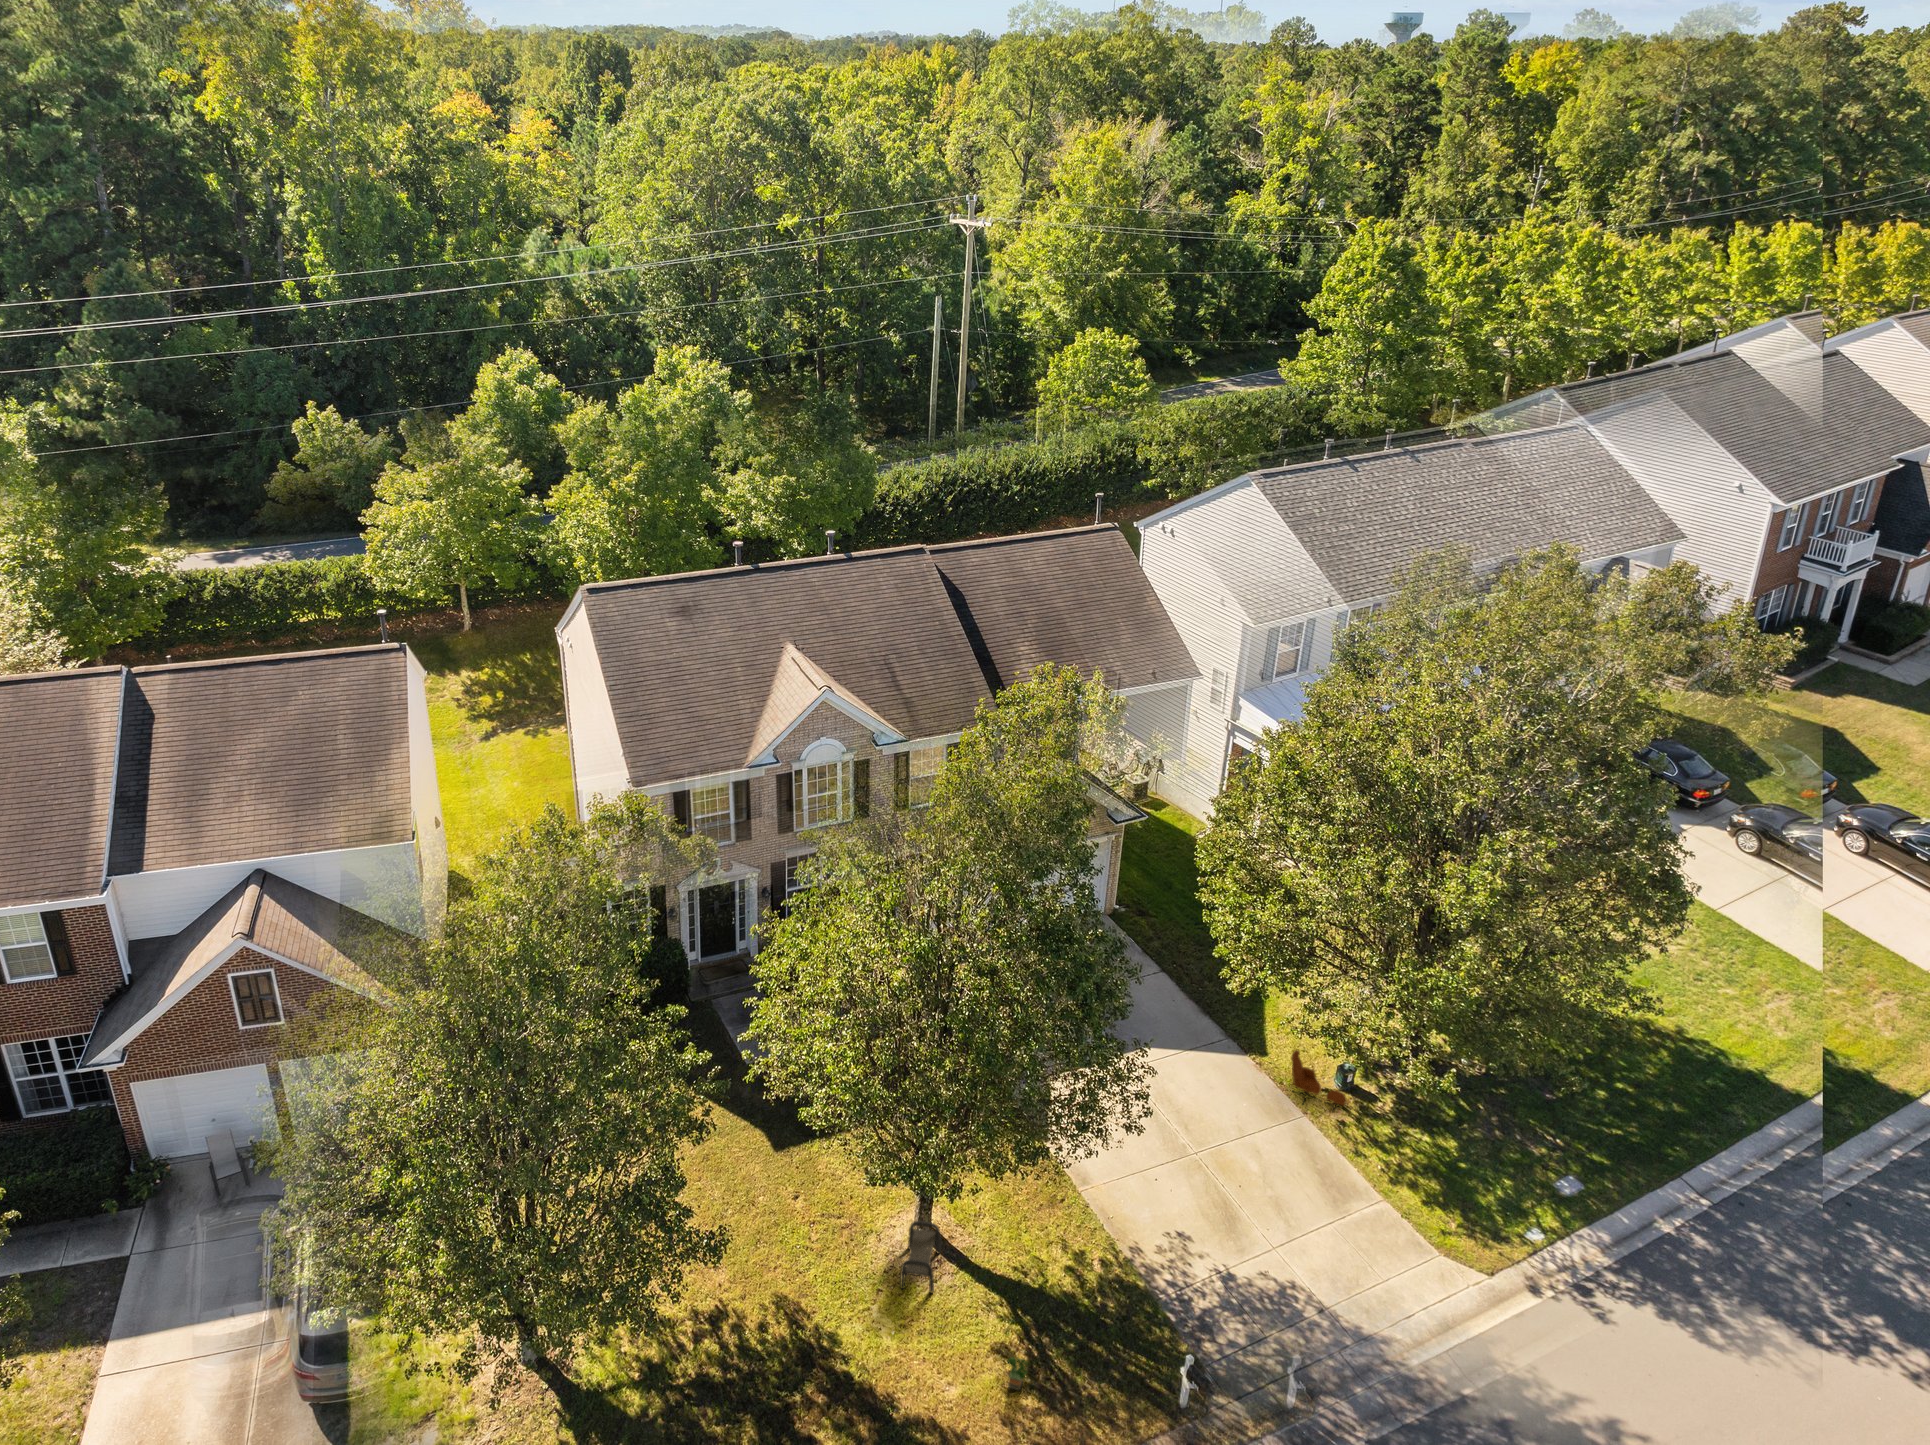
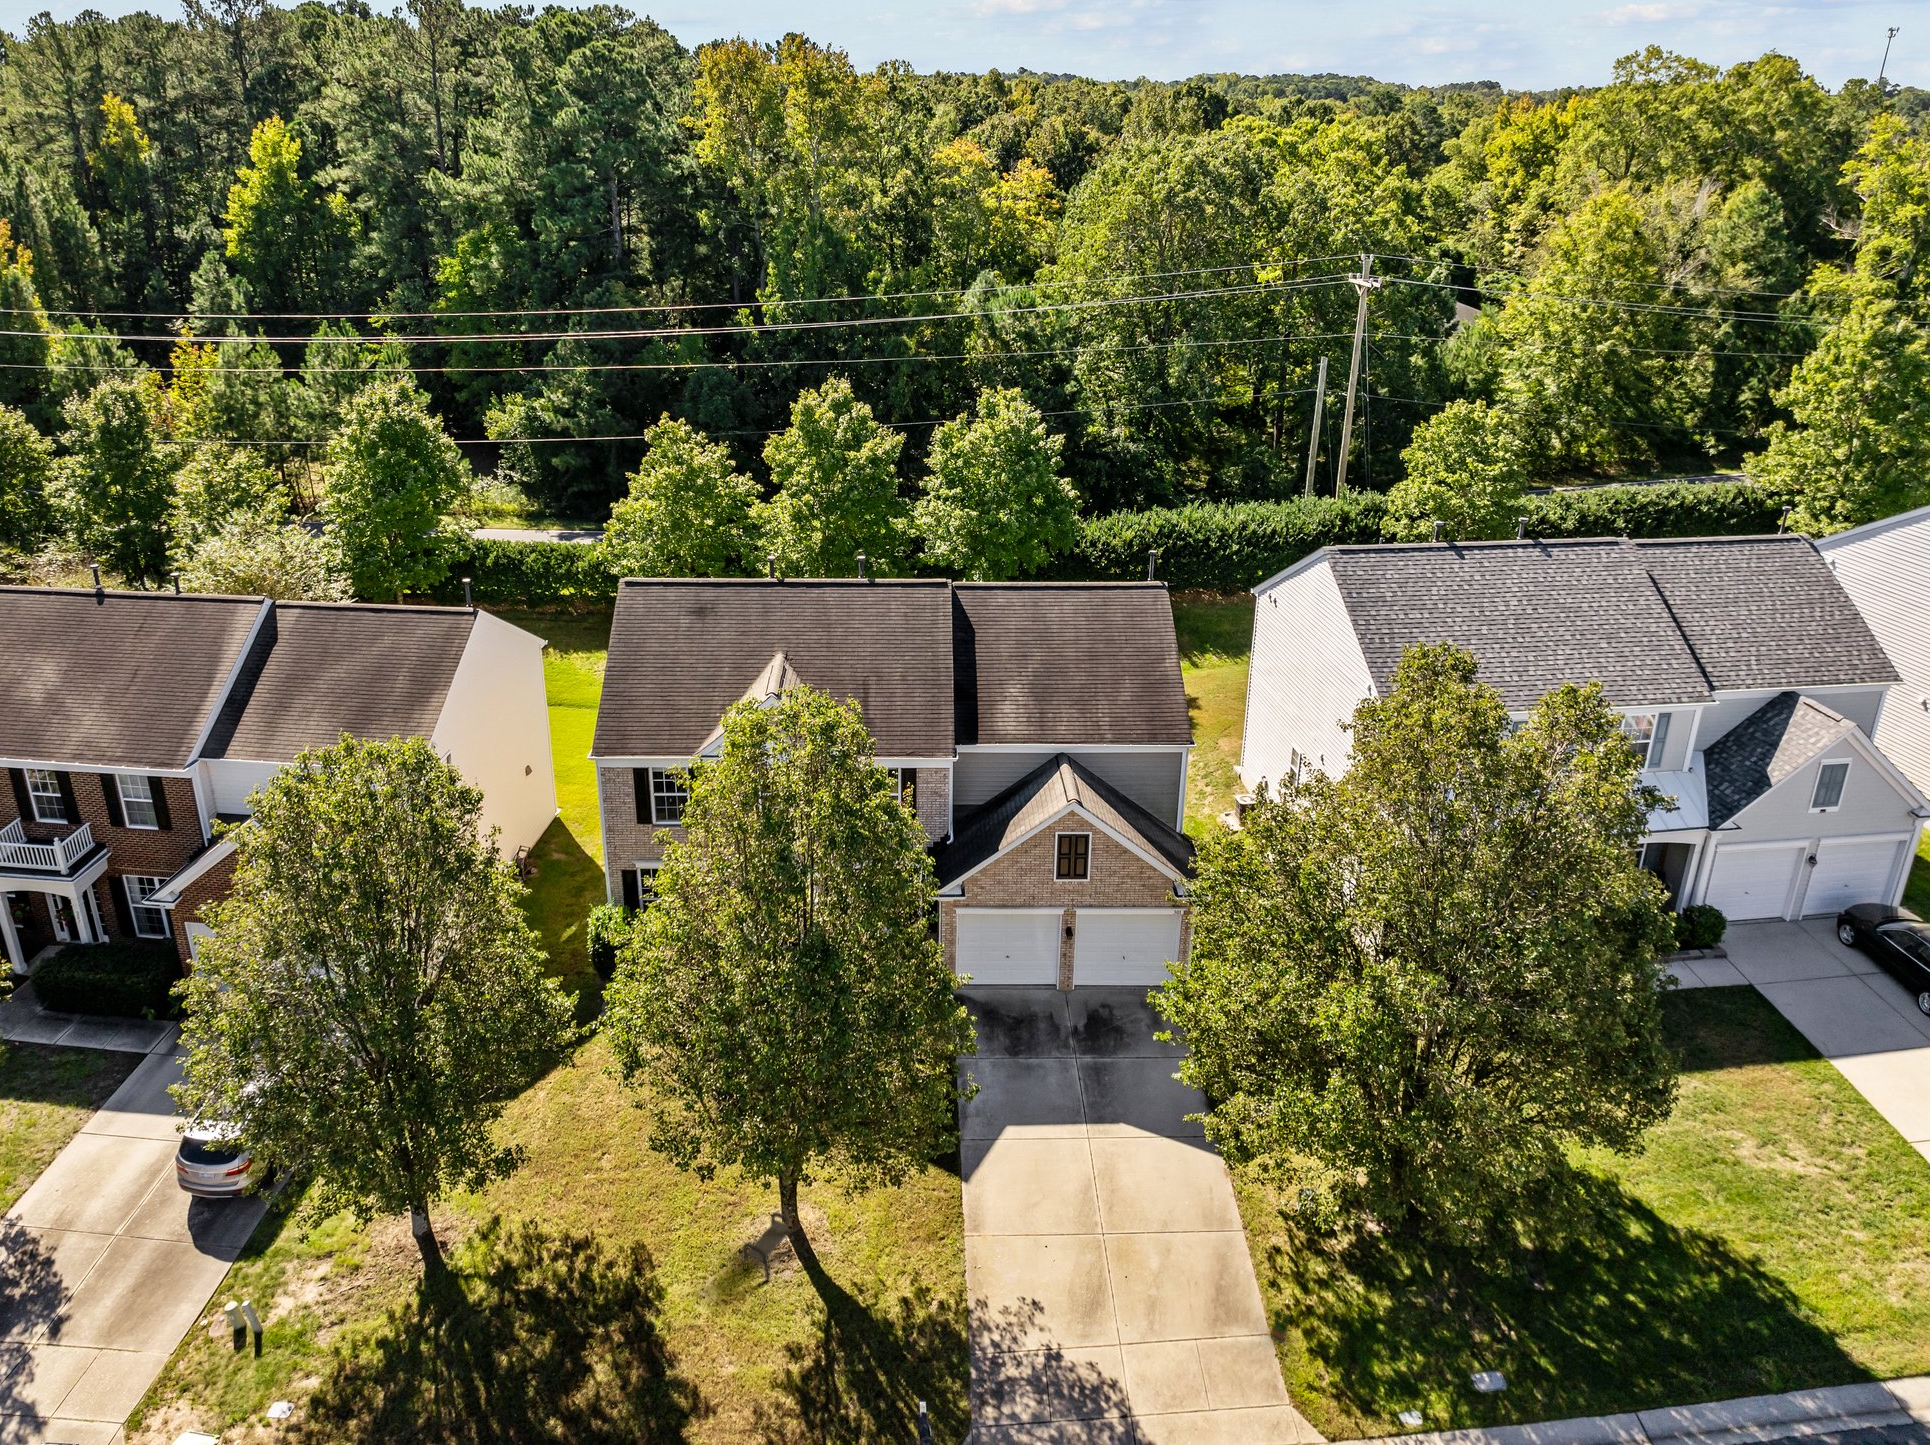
lounge chair: present [1291,1050,1347,1109] -> none [1232,1156,1286,1234]
potted tree: present [1007,1357,1028,1390] -> present [1271,1310,1291,1343]

